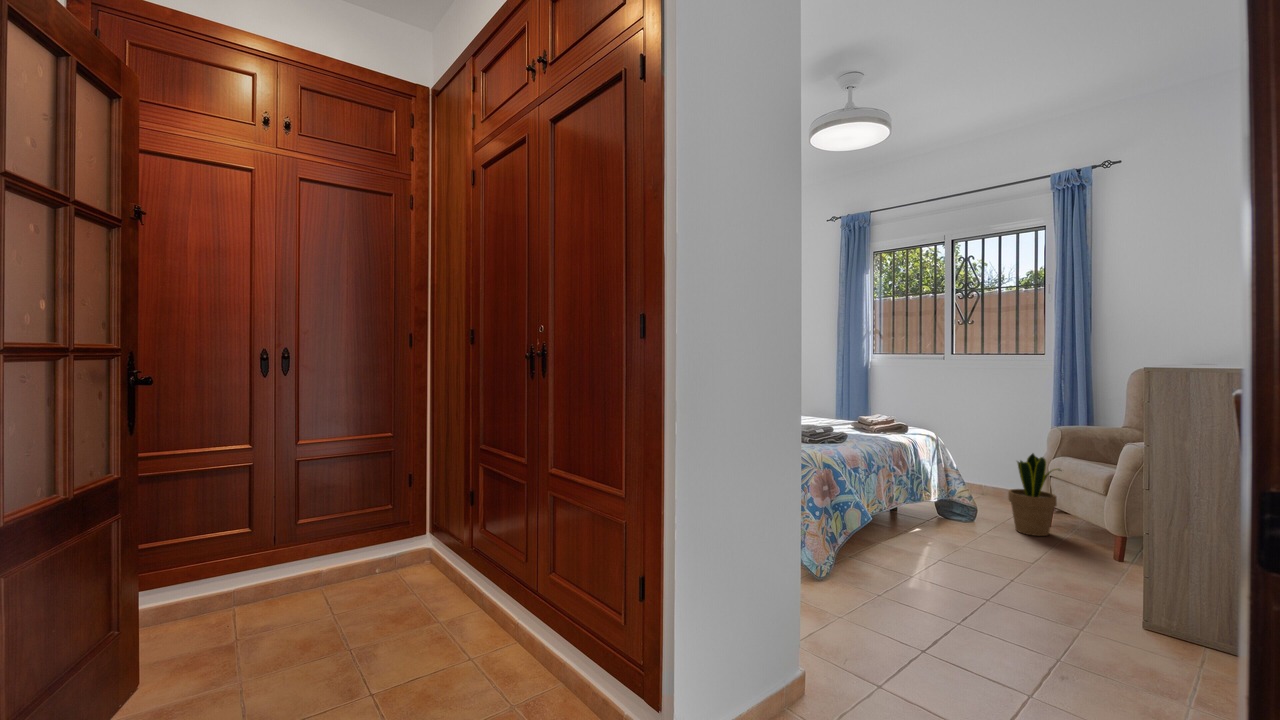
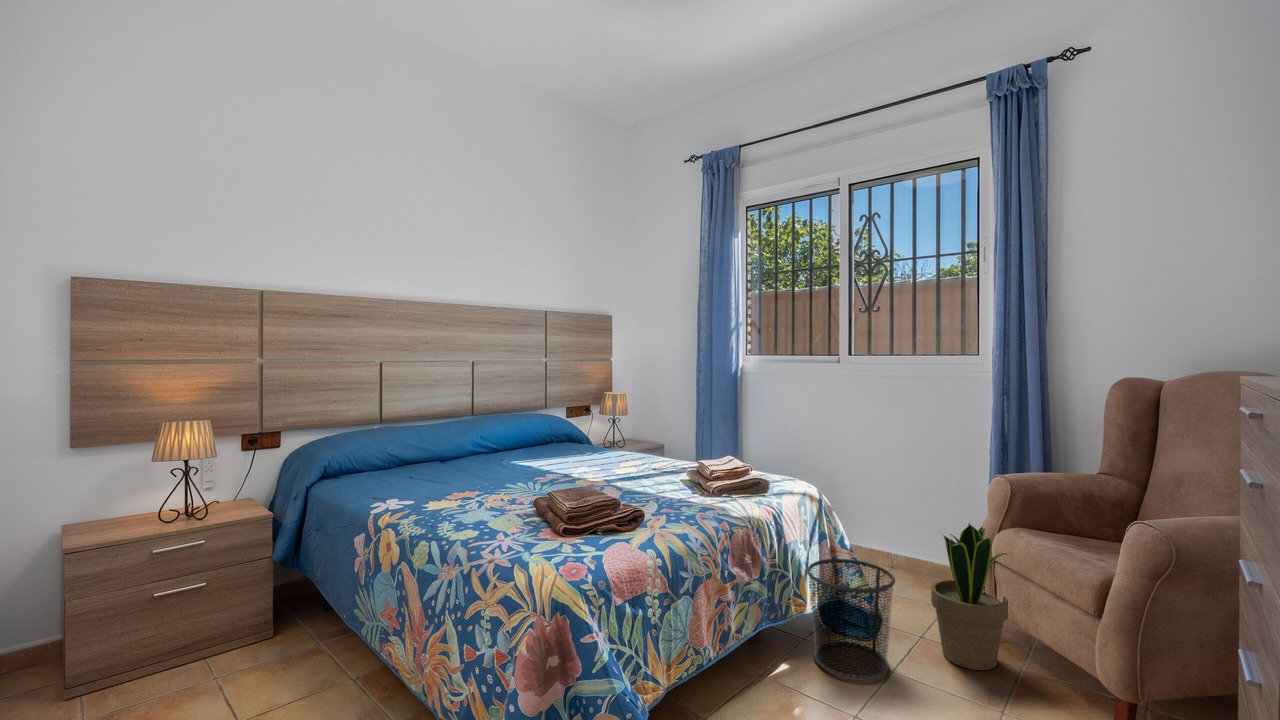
waste bin: none [931,474,987,536] -> present [807,559,895,680]

